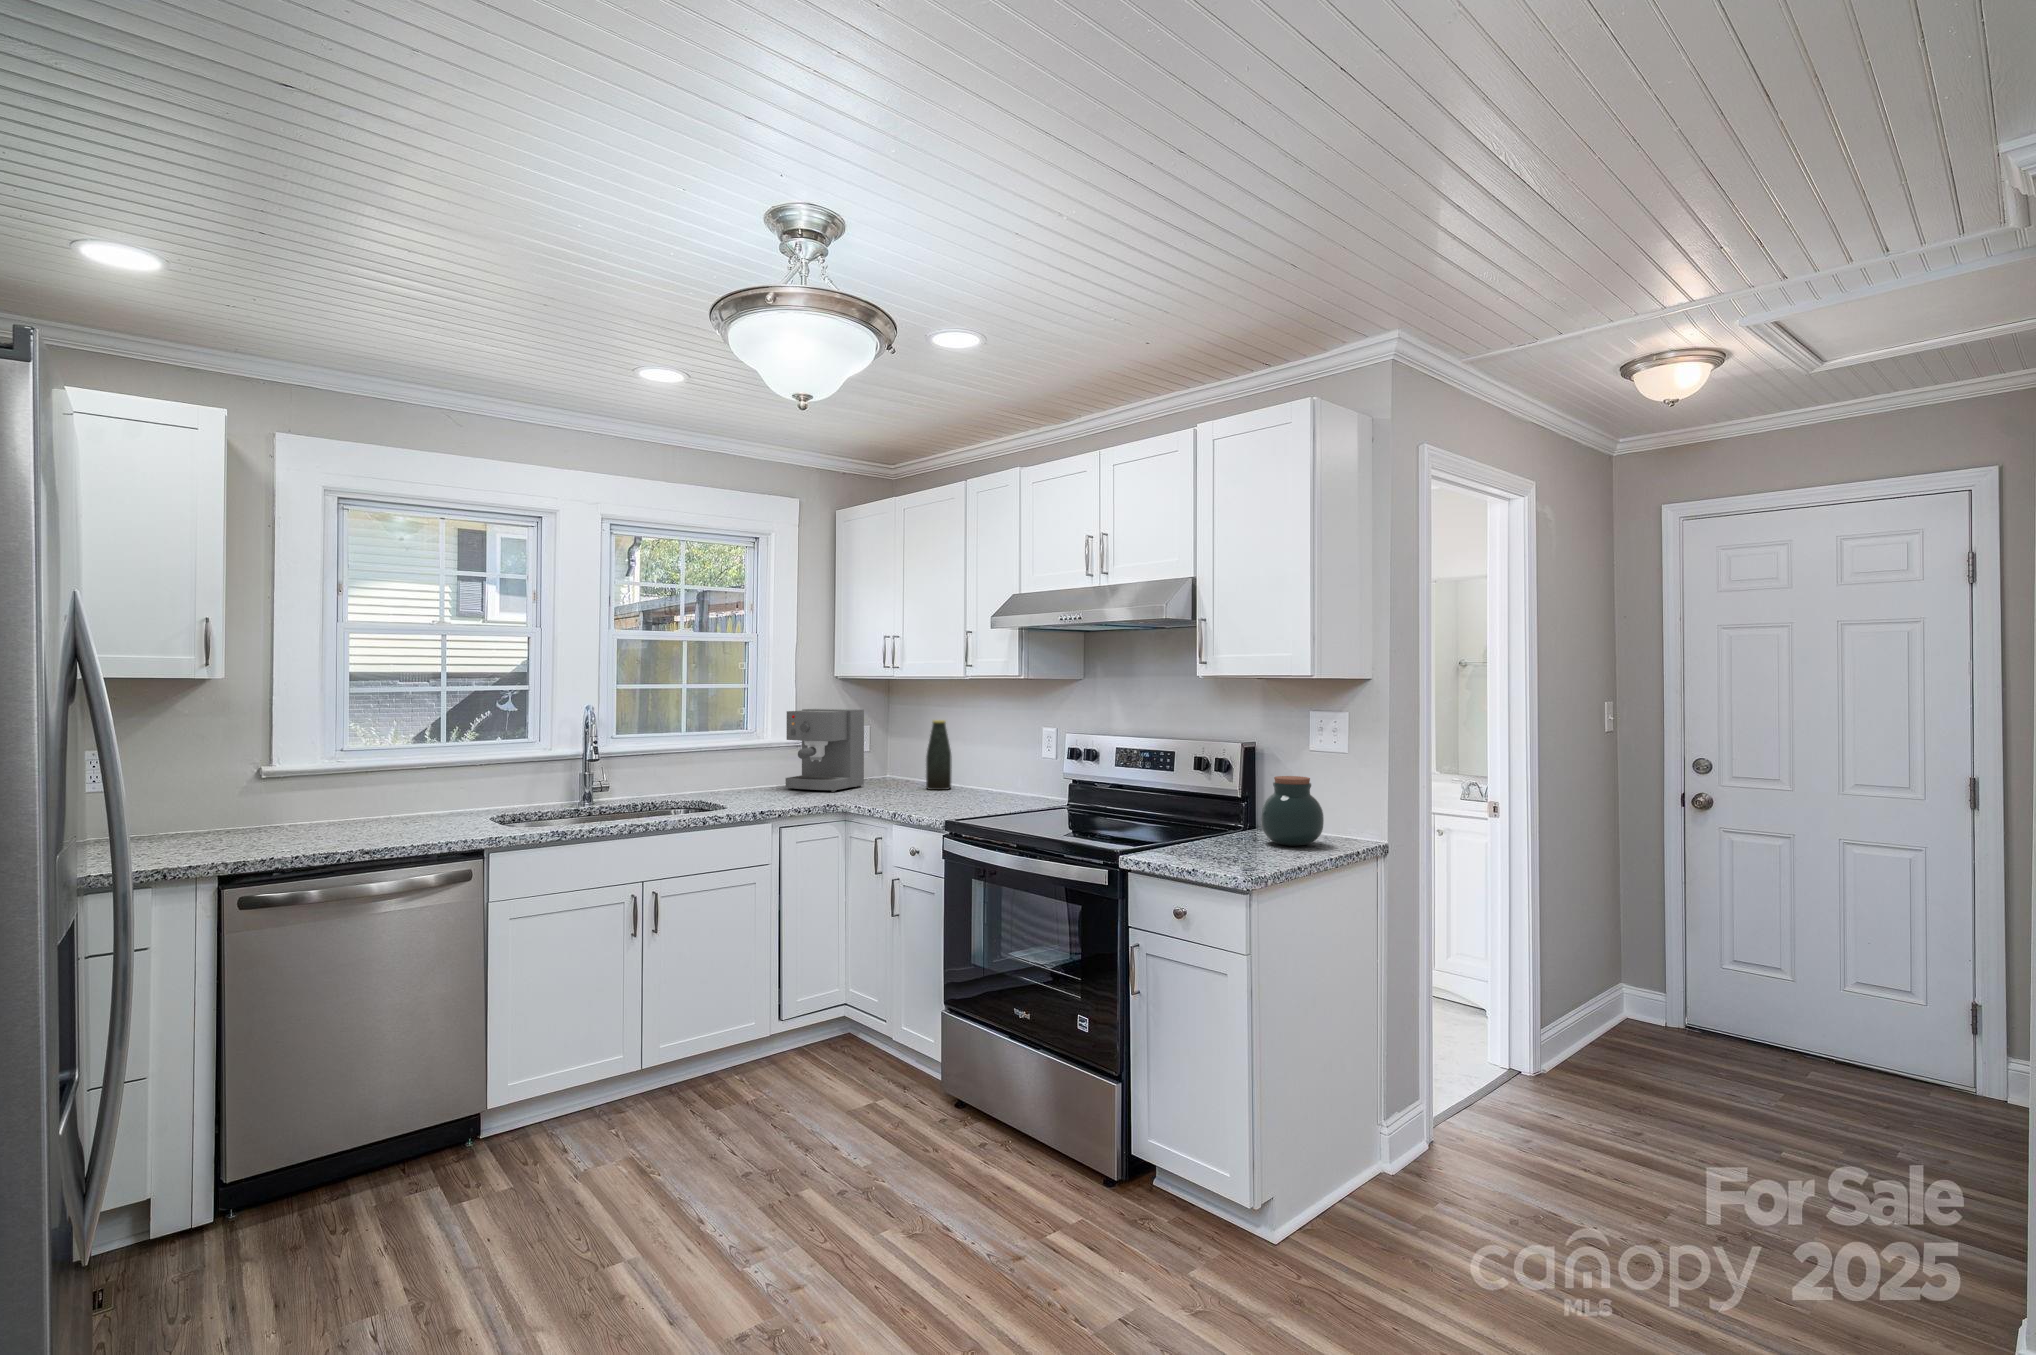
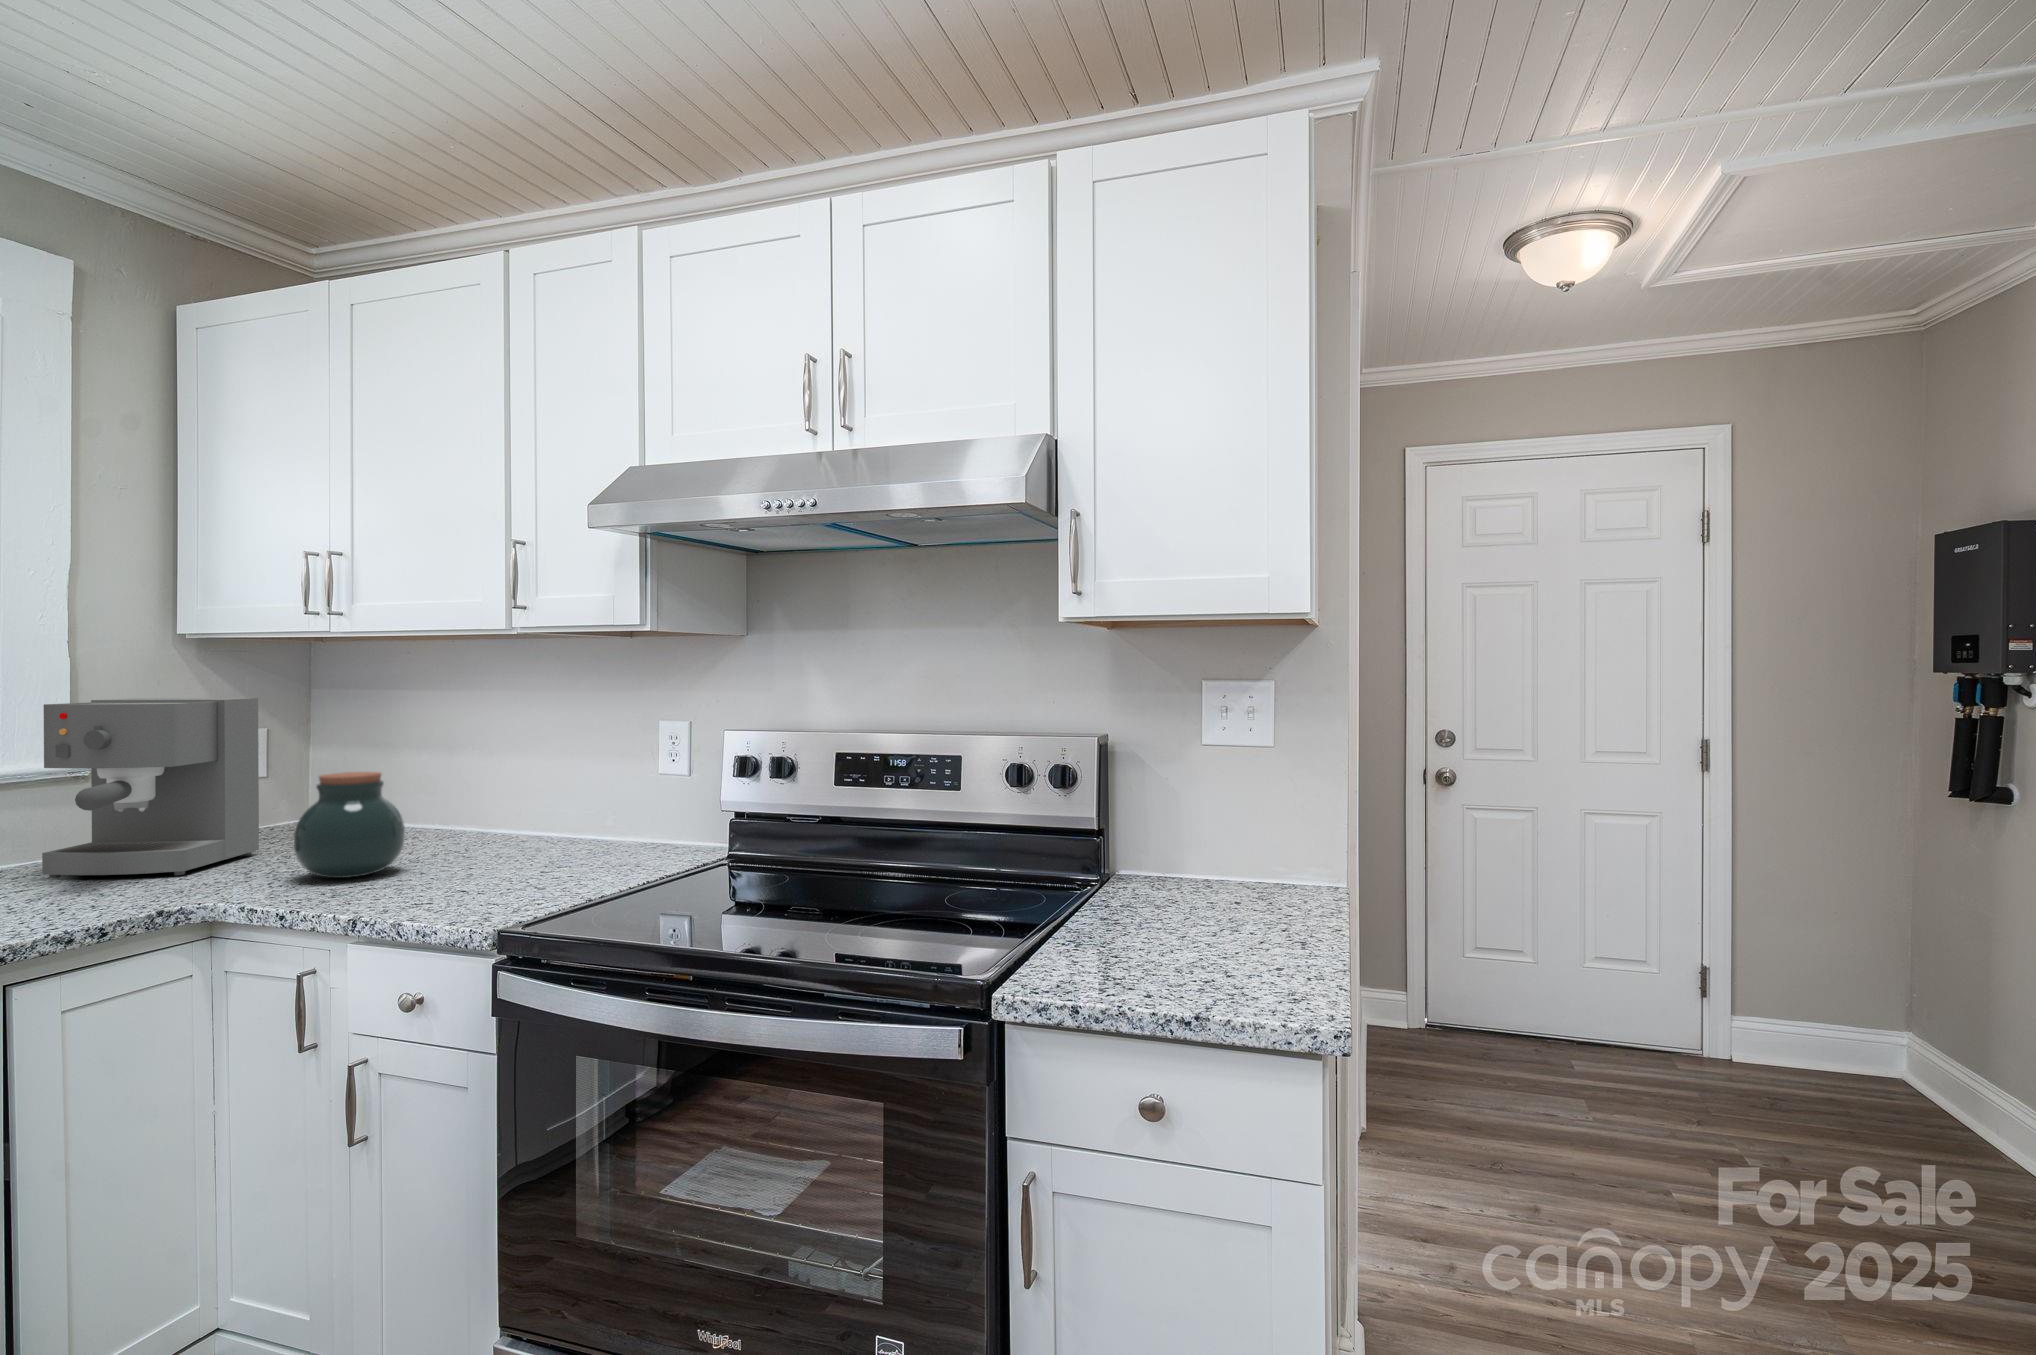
bottle: present [926,720,952,790] -> none [409,715,464,849]
jar: present [1261,776,1324,846] -> present [294,772,405,878]

